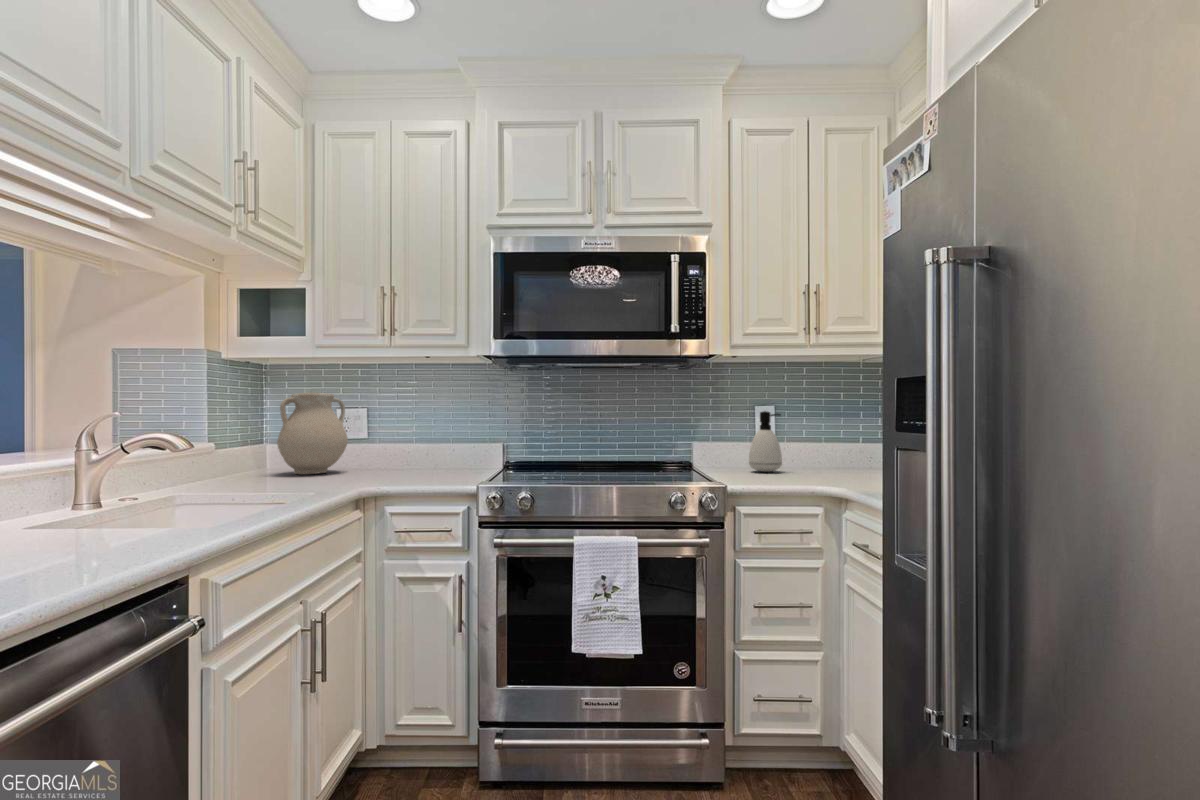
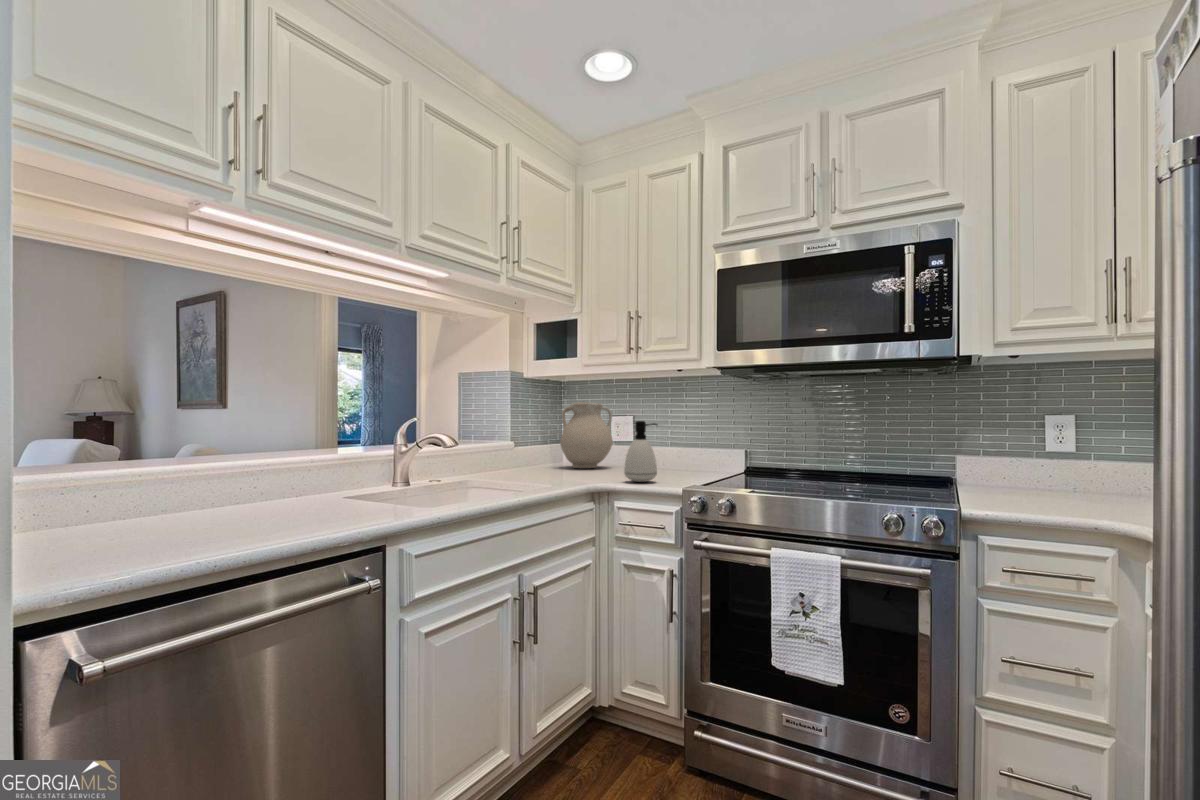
soap dispenser: present [749,411,782,472] -> present [624,421,657,482]

